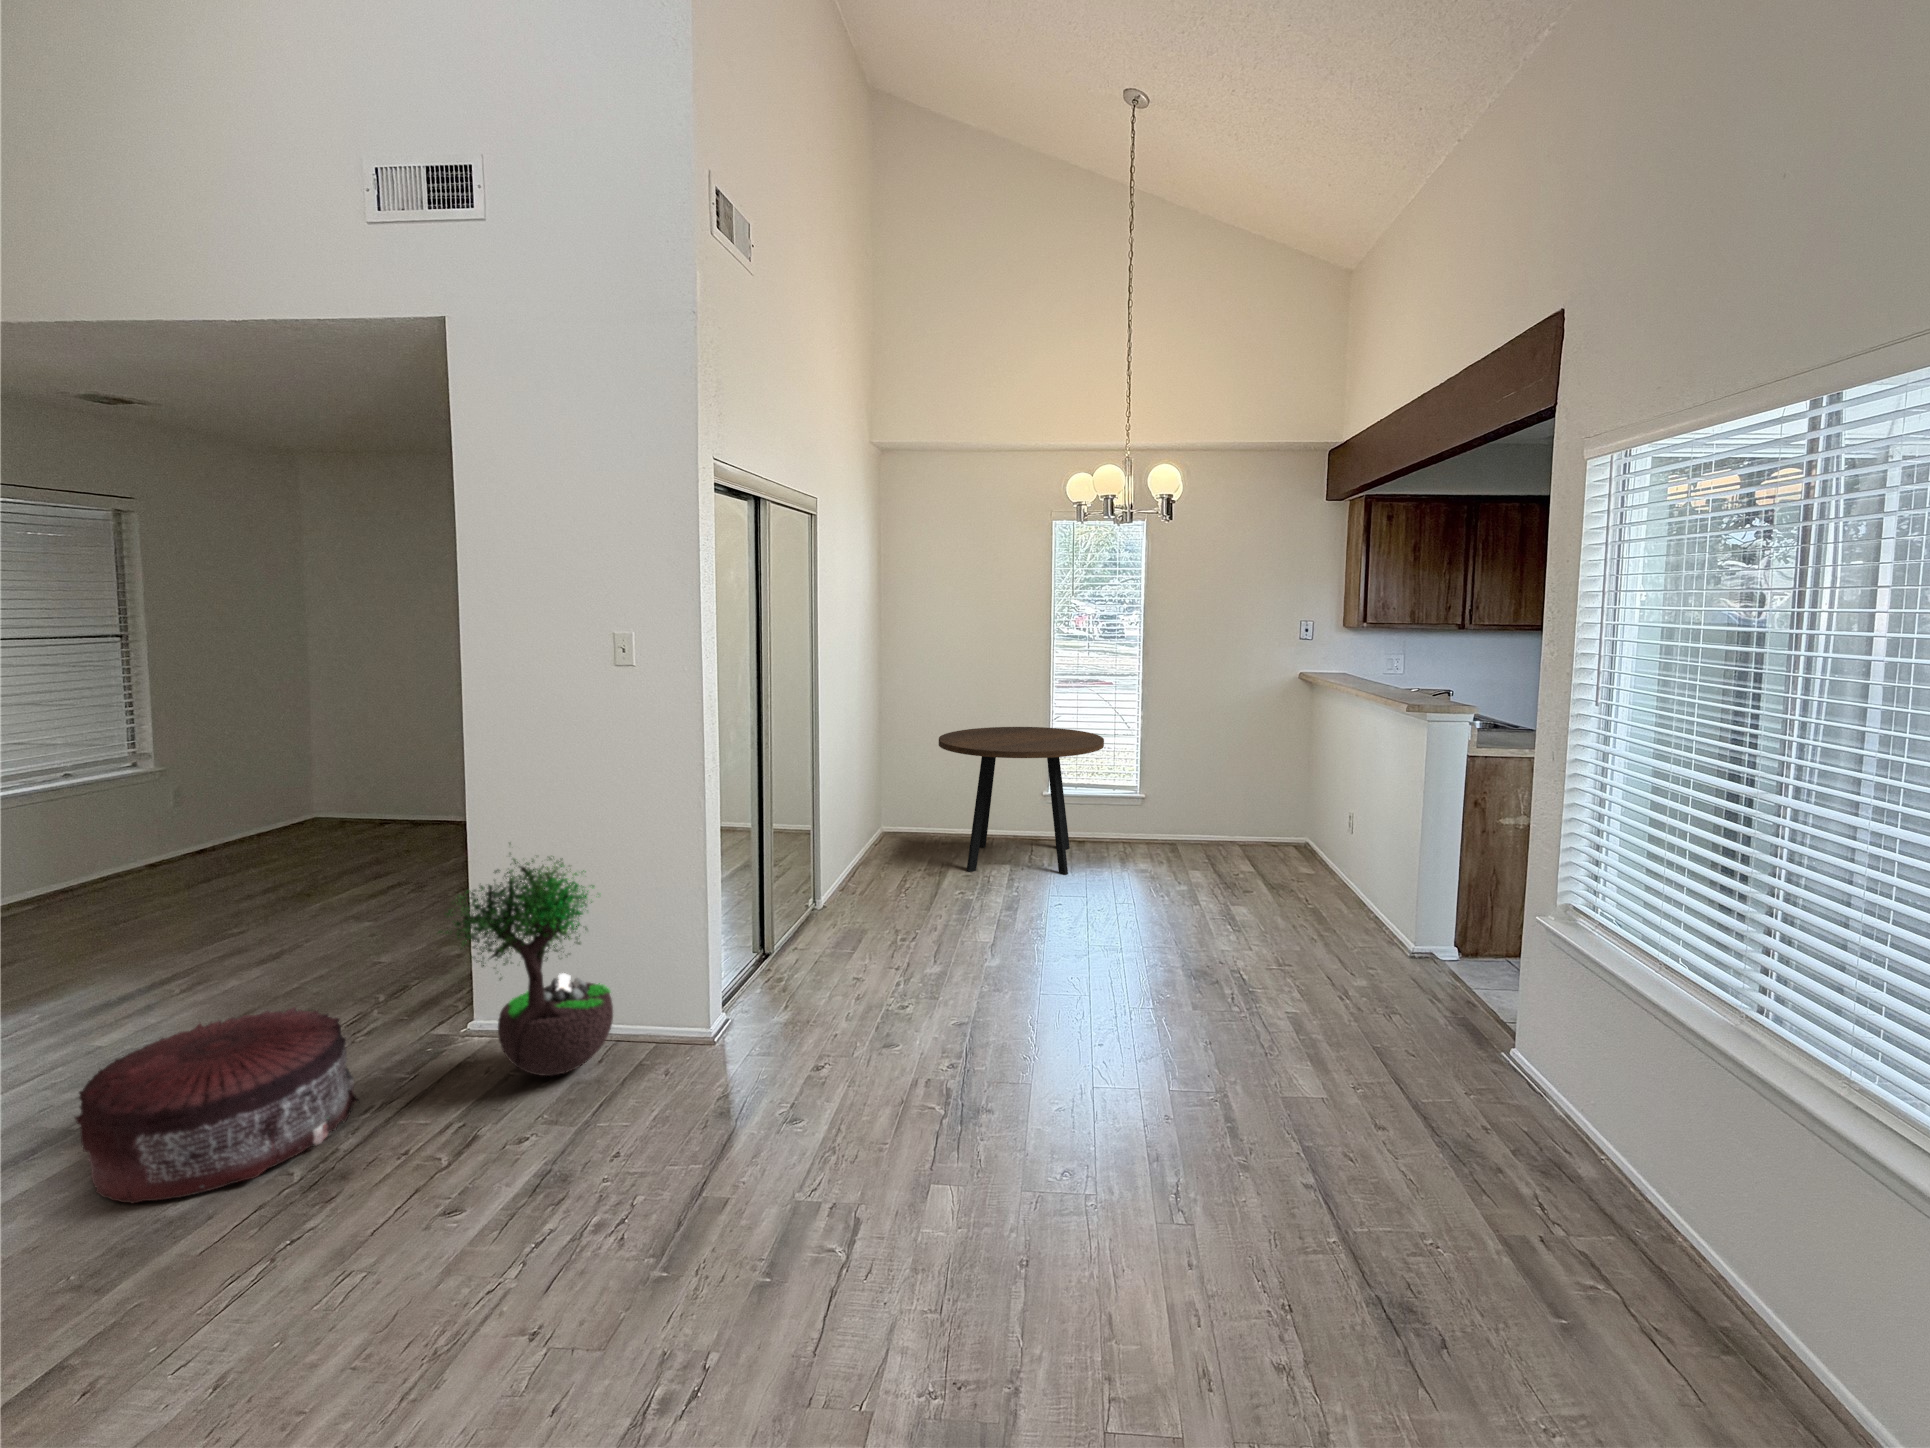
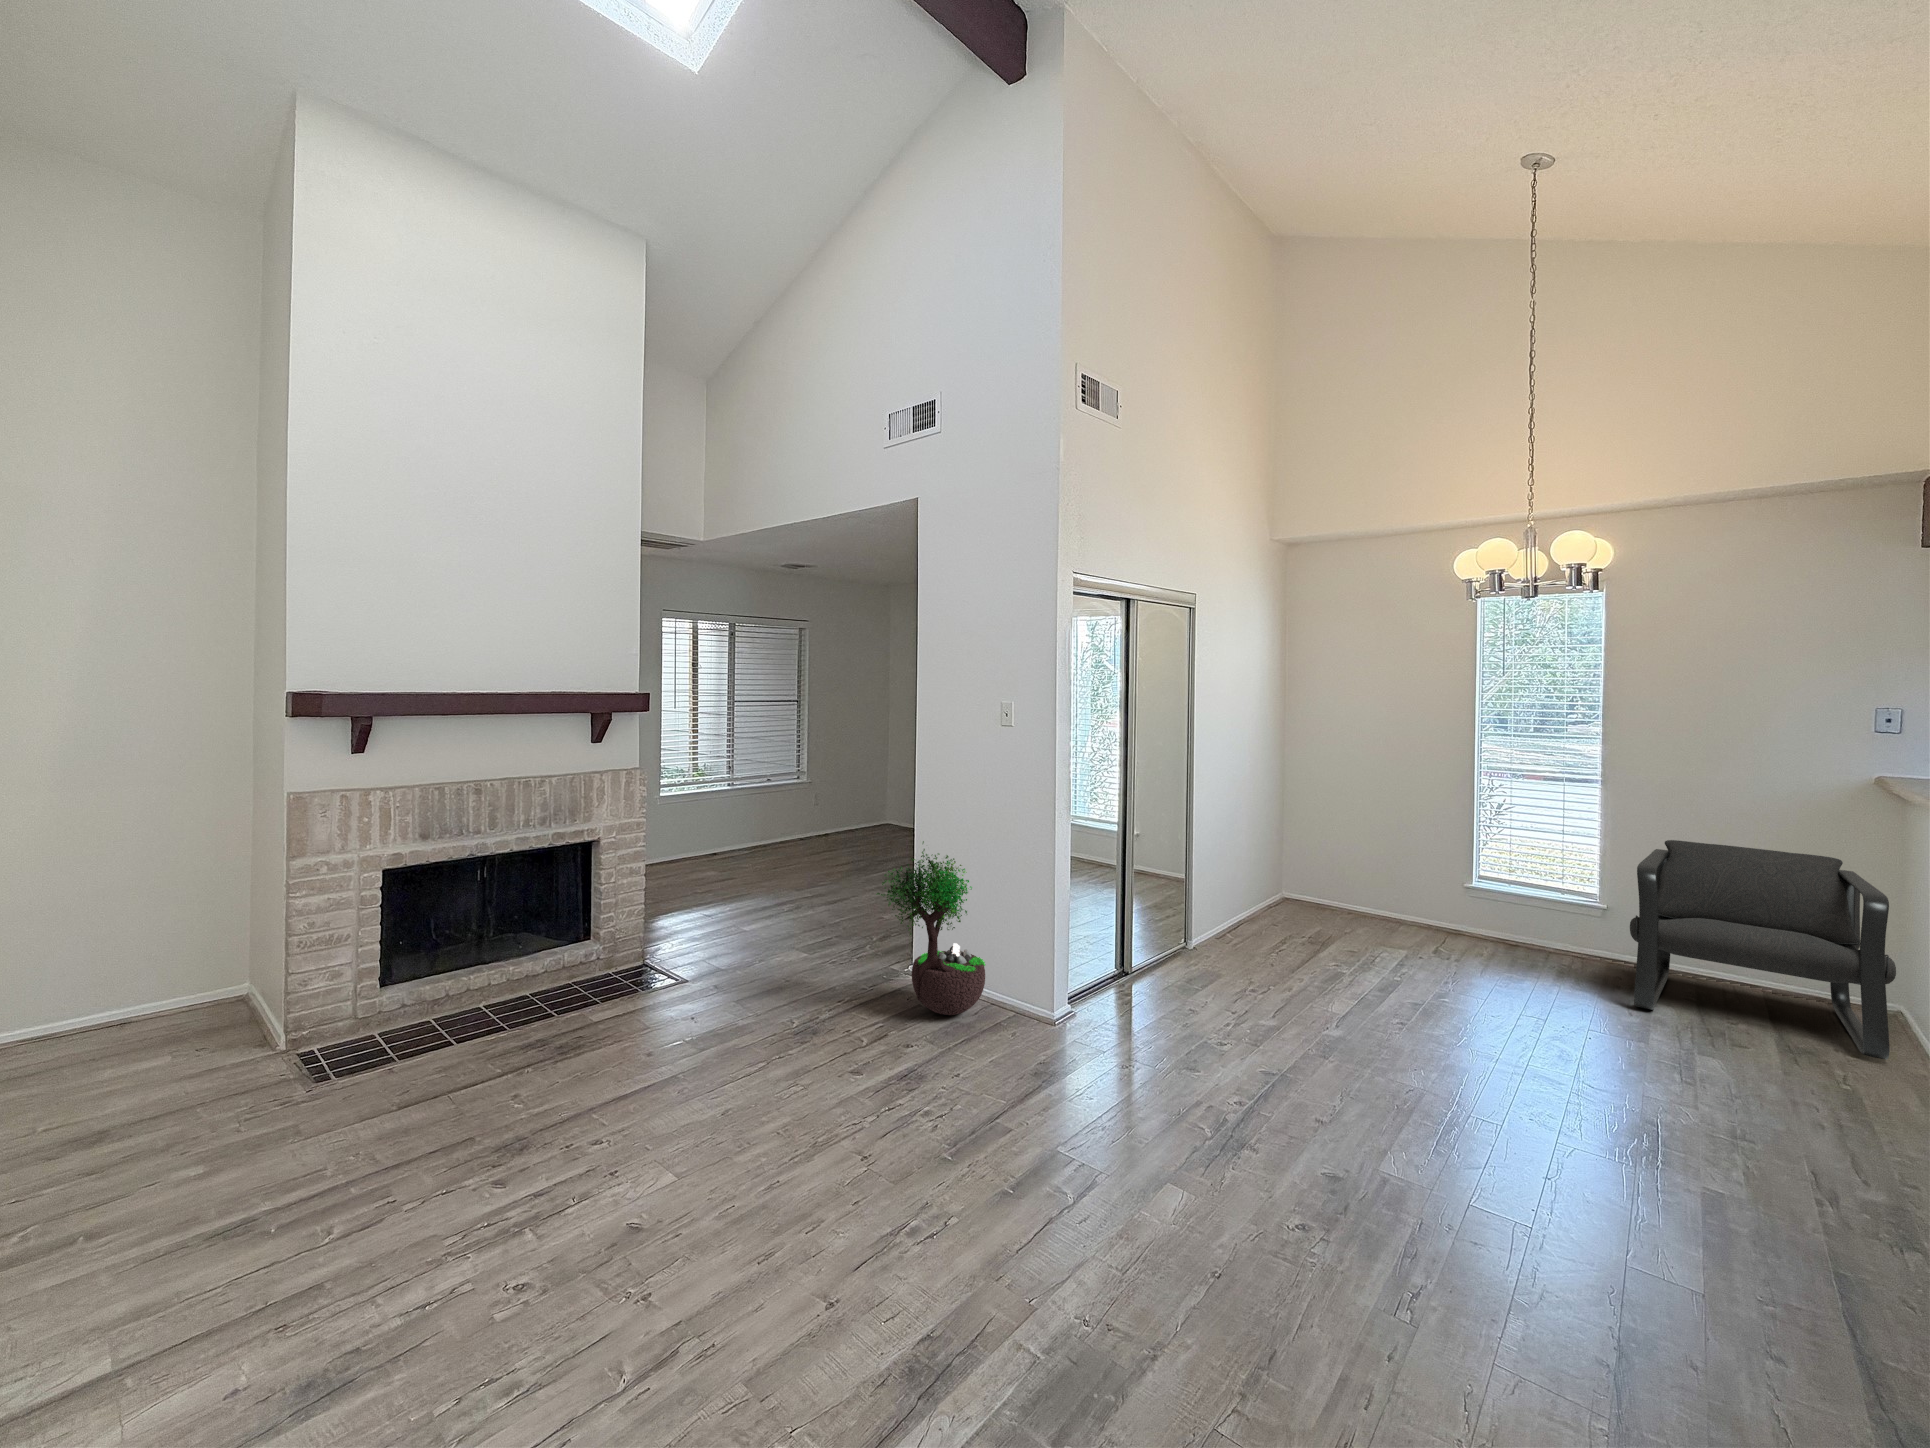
dining table: present [939,727,1104,875] -> none [1331,807,1534,974]
armchair: none [1173,734,1322,879] -> present [1630,840,1896,1060]
pouf: present [75,1007,359,1203] -> none [710,924,835,1020]

